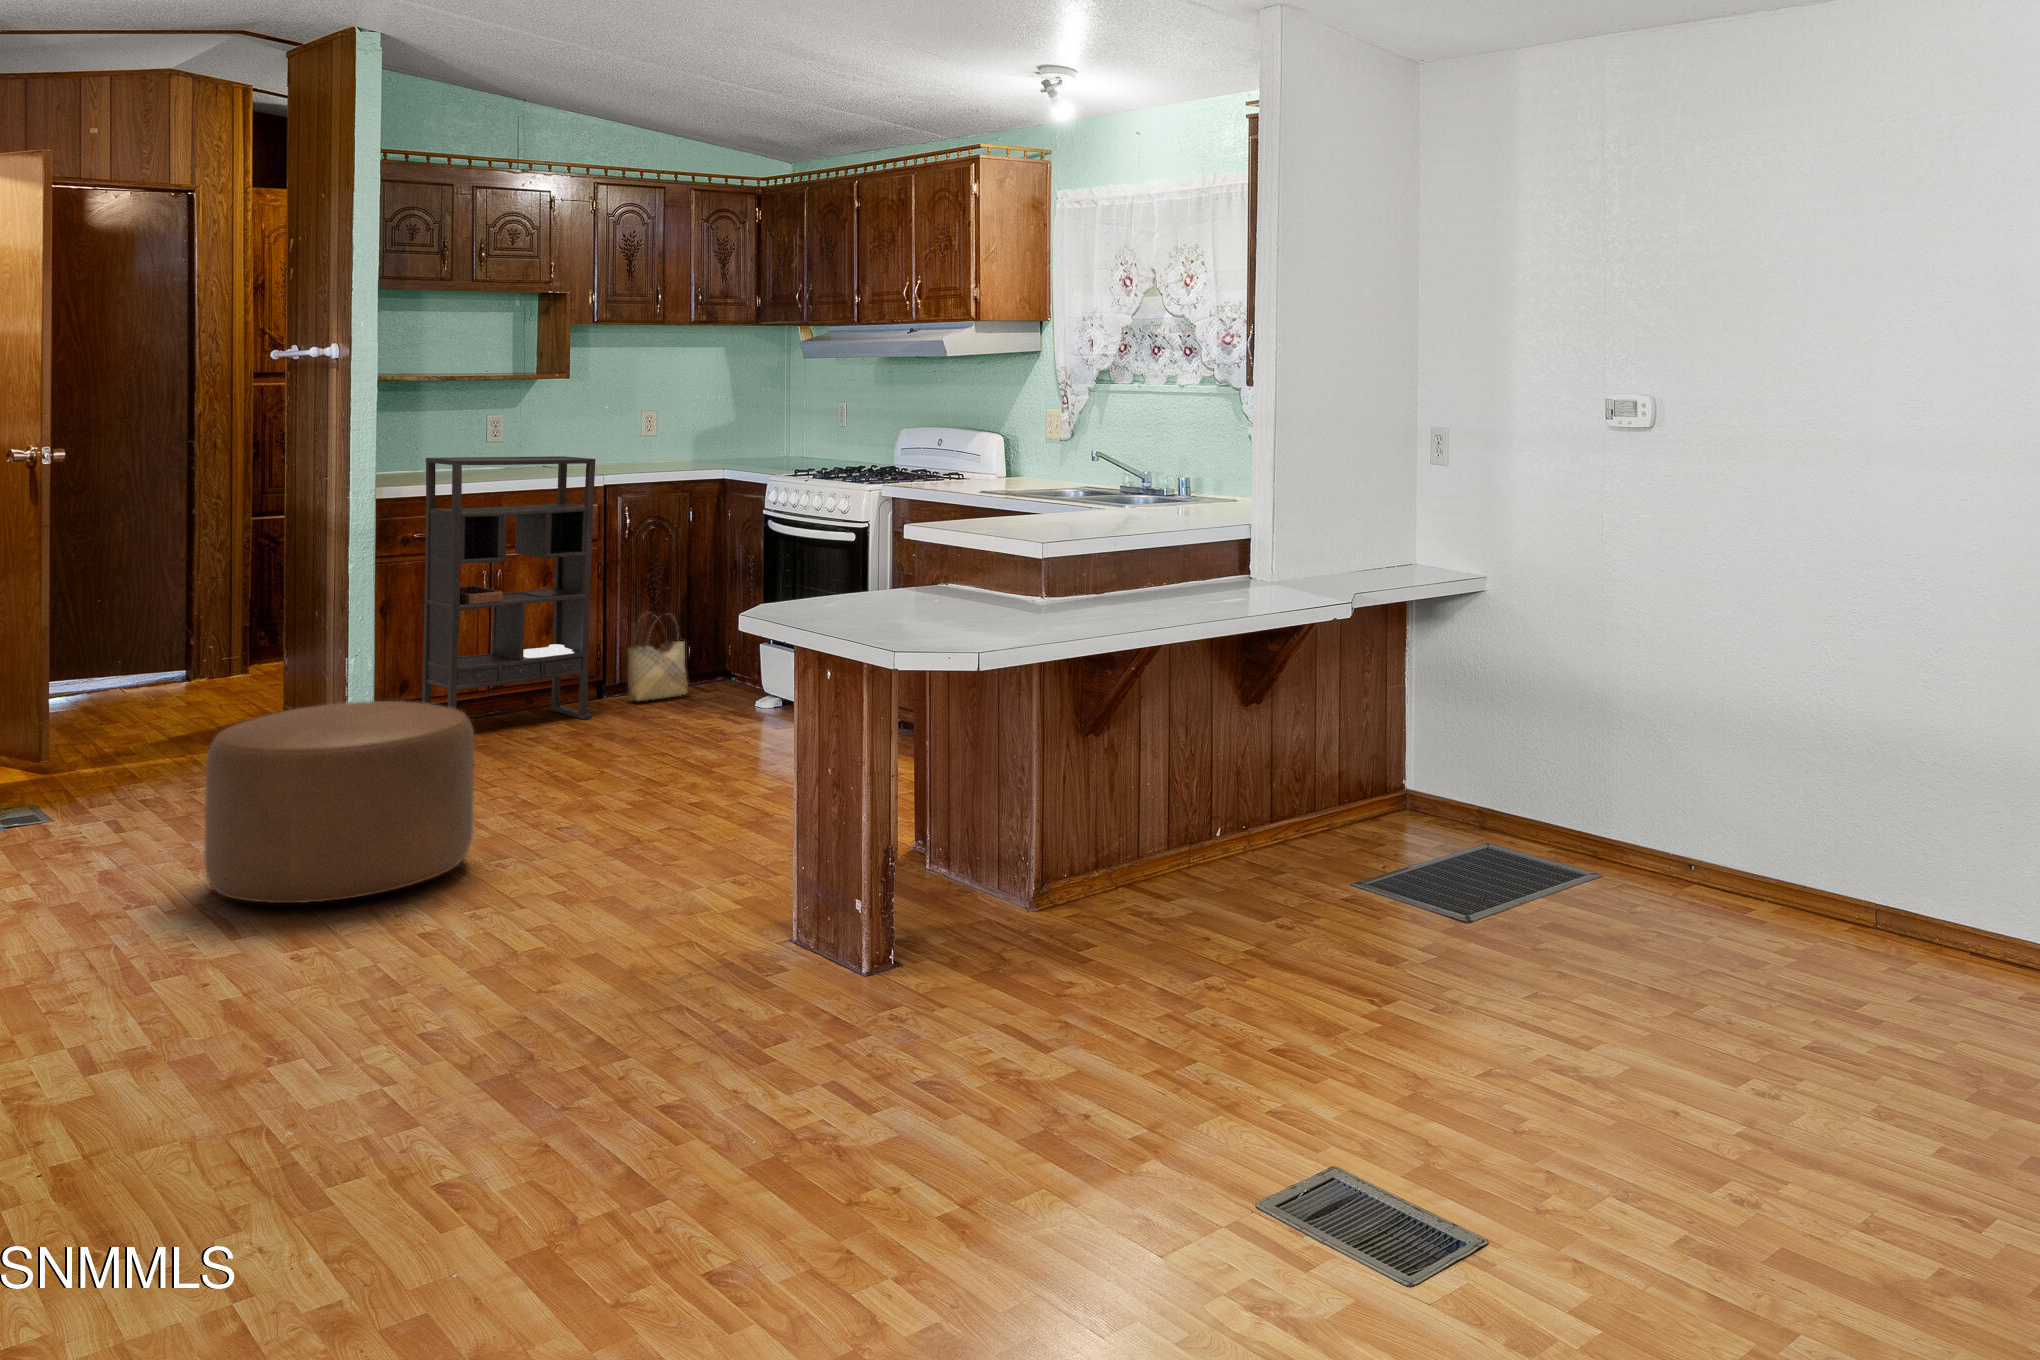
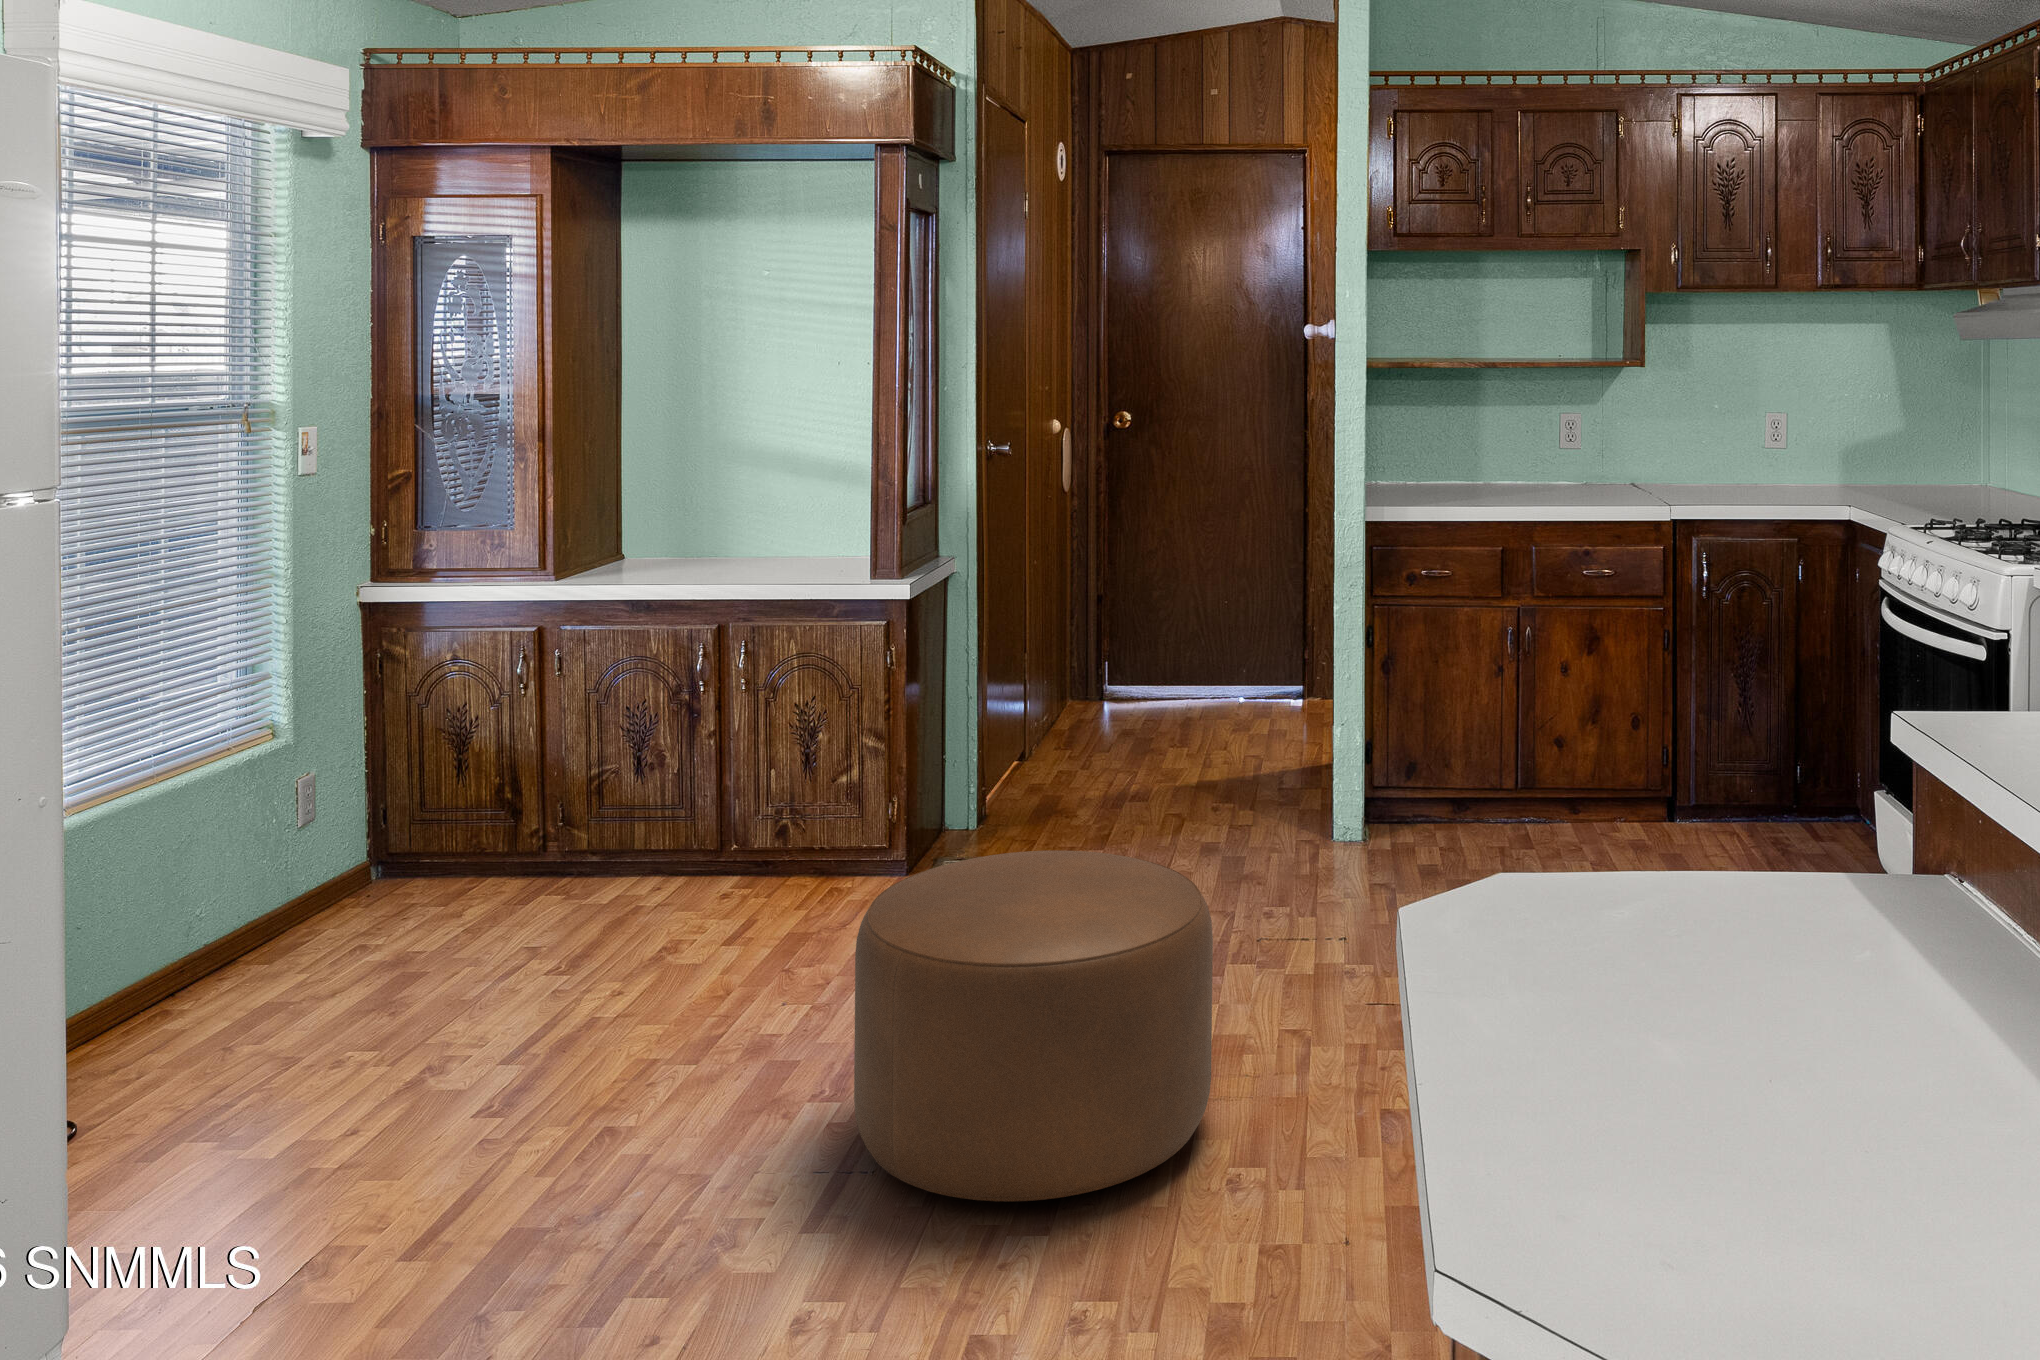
bookshelf: present [422,456,595,720] -> none [1414,472,1629,861]
woven basket: present [627,616,688,701] -> none [1688,707,1777,838]

